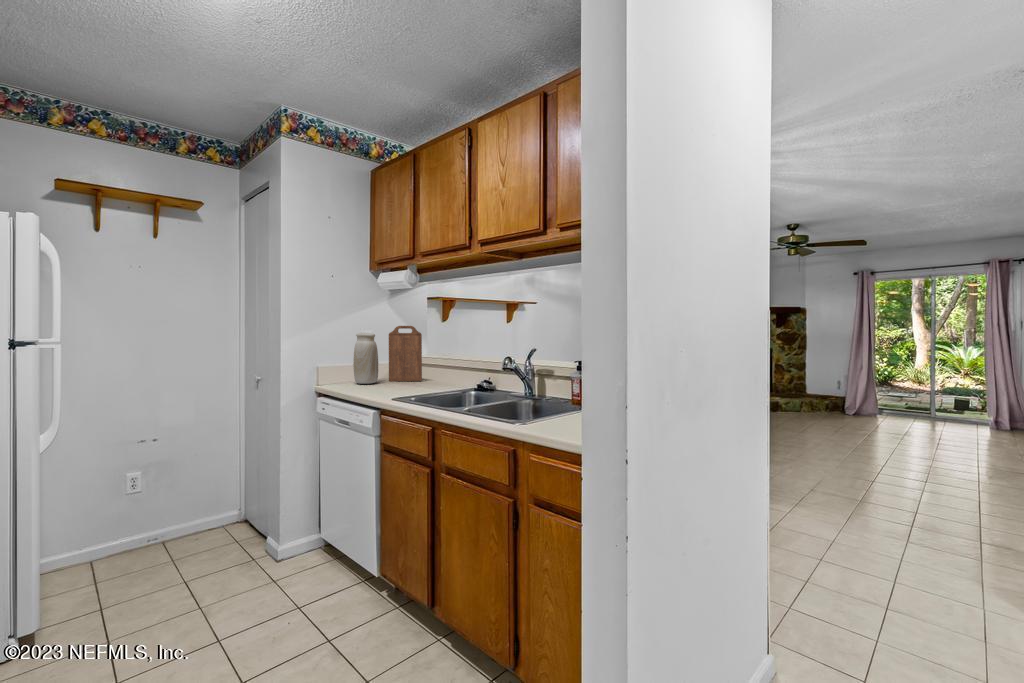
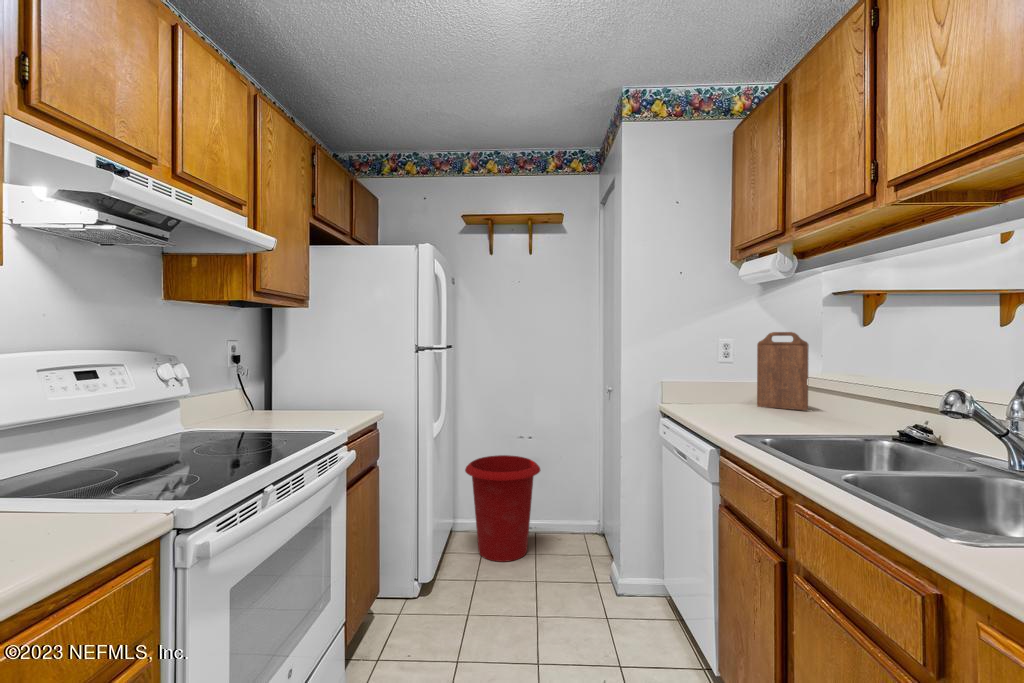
vase: present [353,333,378,384] -> none [705,342,739,407]
waste bin: none [75,461,183,582] -> present [465,455,540,562]

